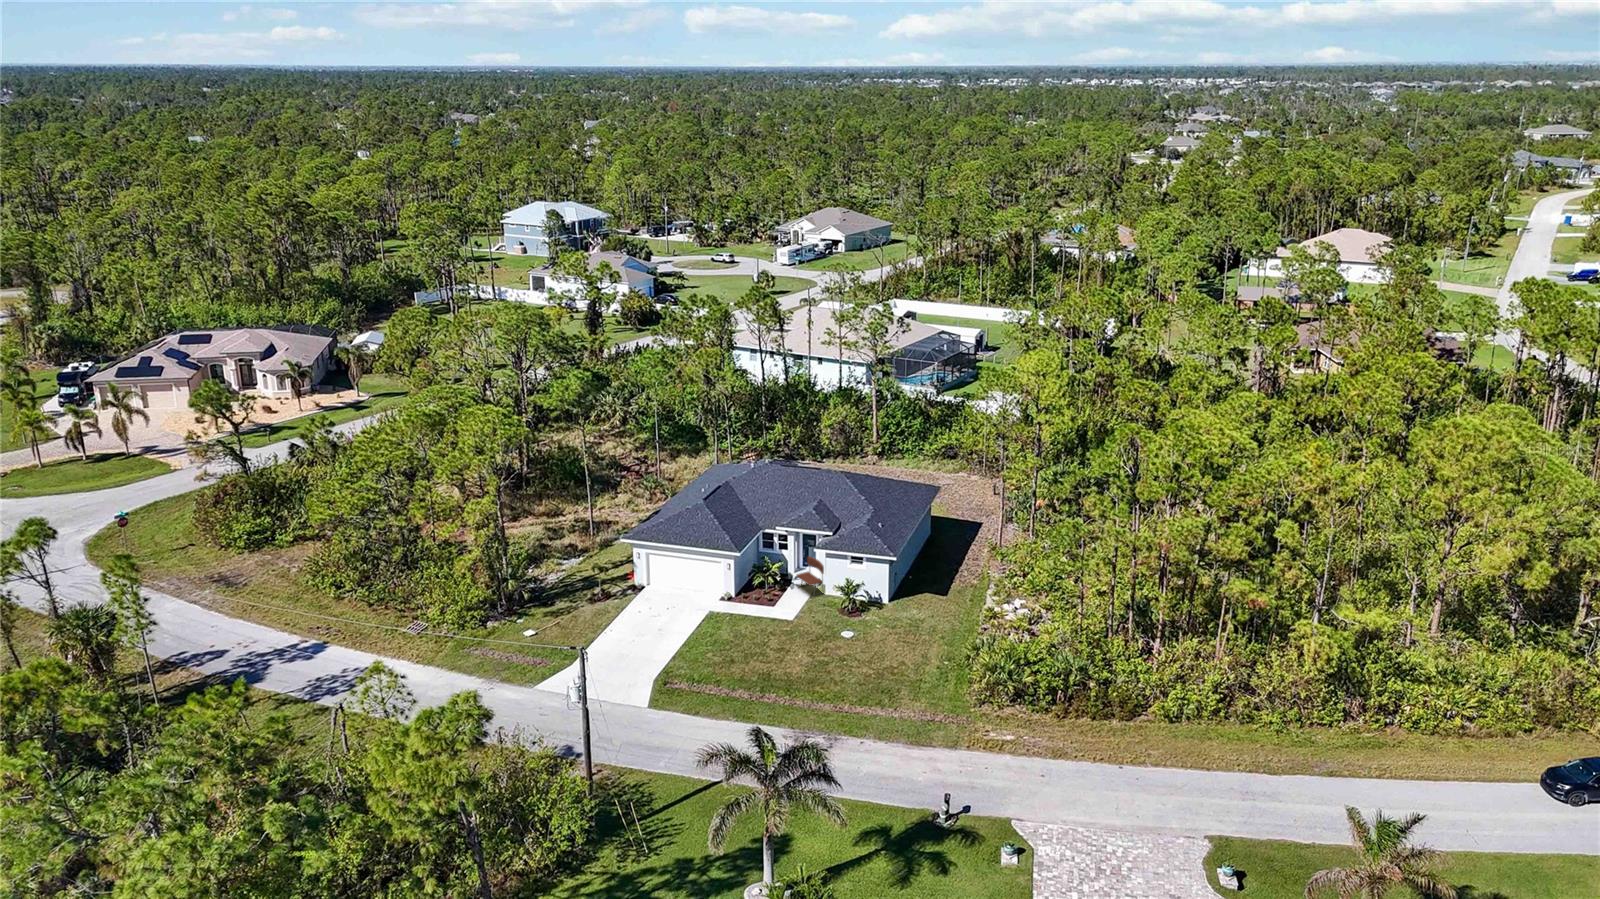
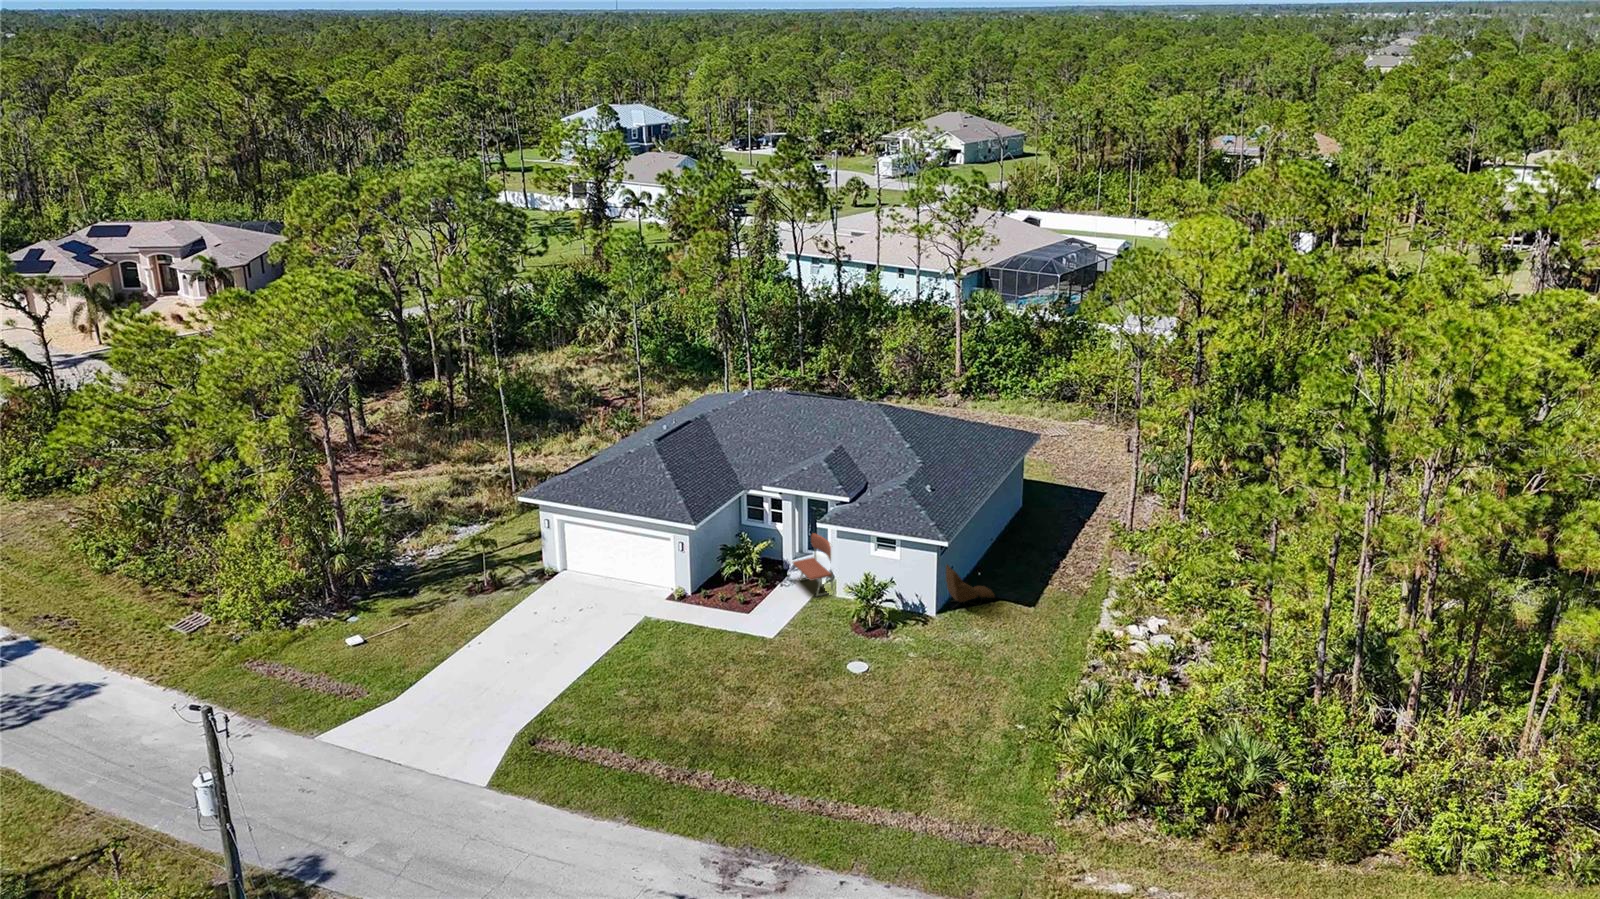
lounge chair: none [892,572,924,601] -> present [946,565,995,610]

